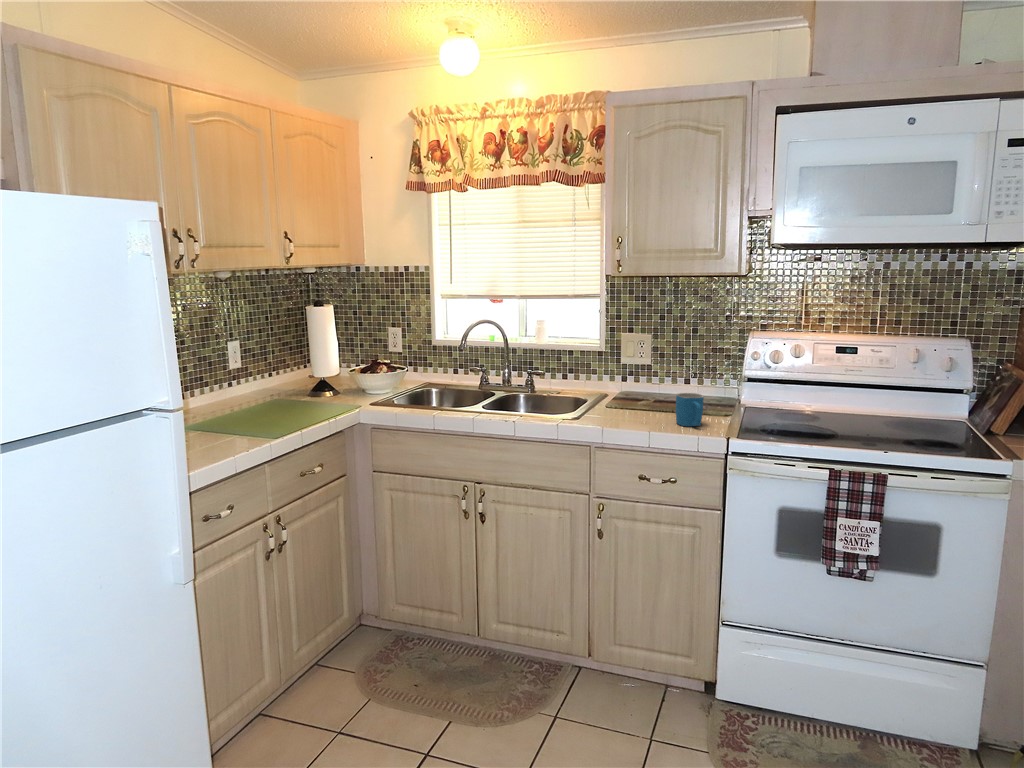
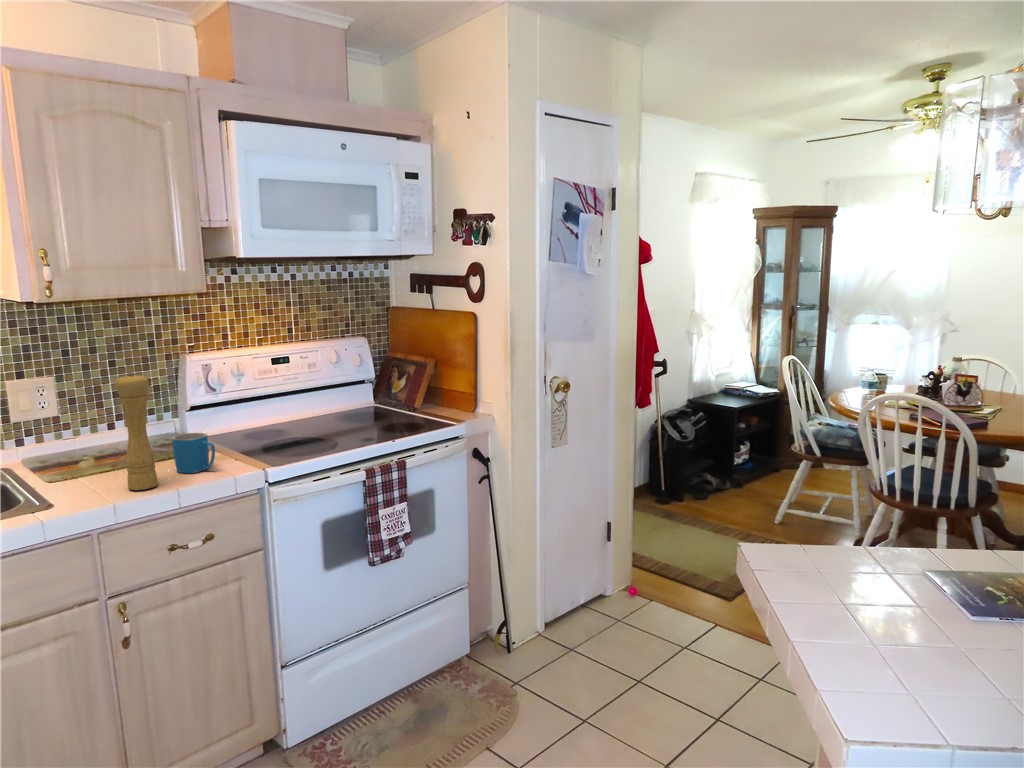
pepper mill: none [629,334,654,426] -> present [115,374,158,490]

